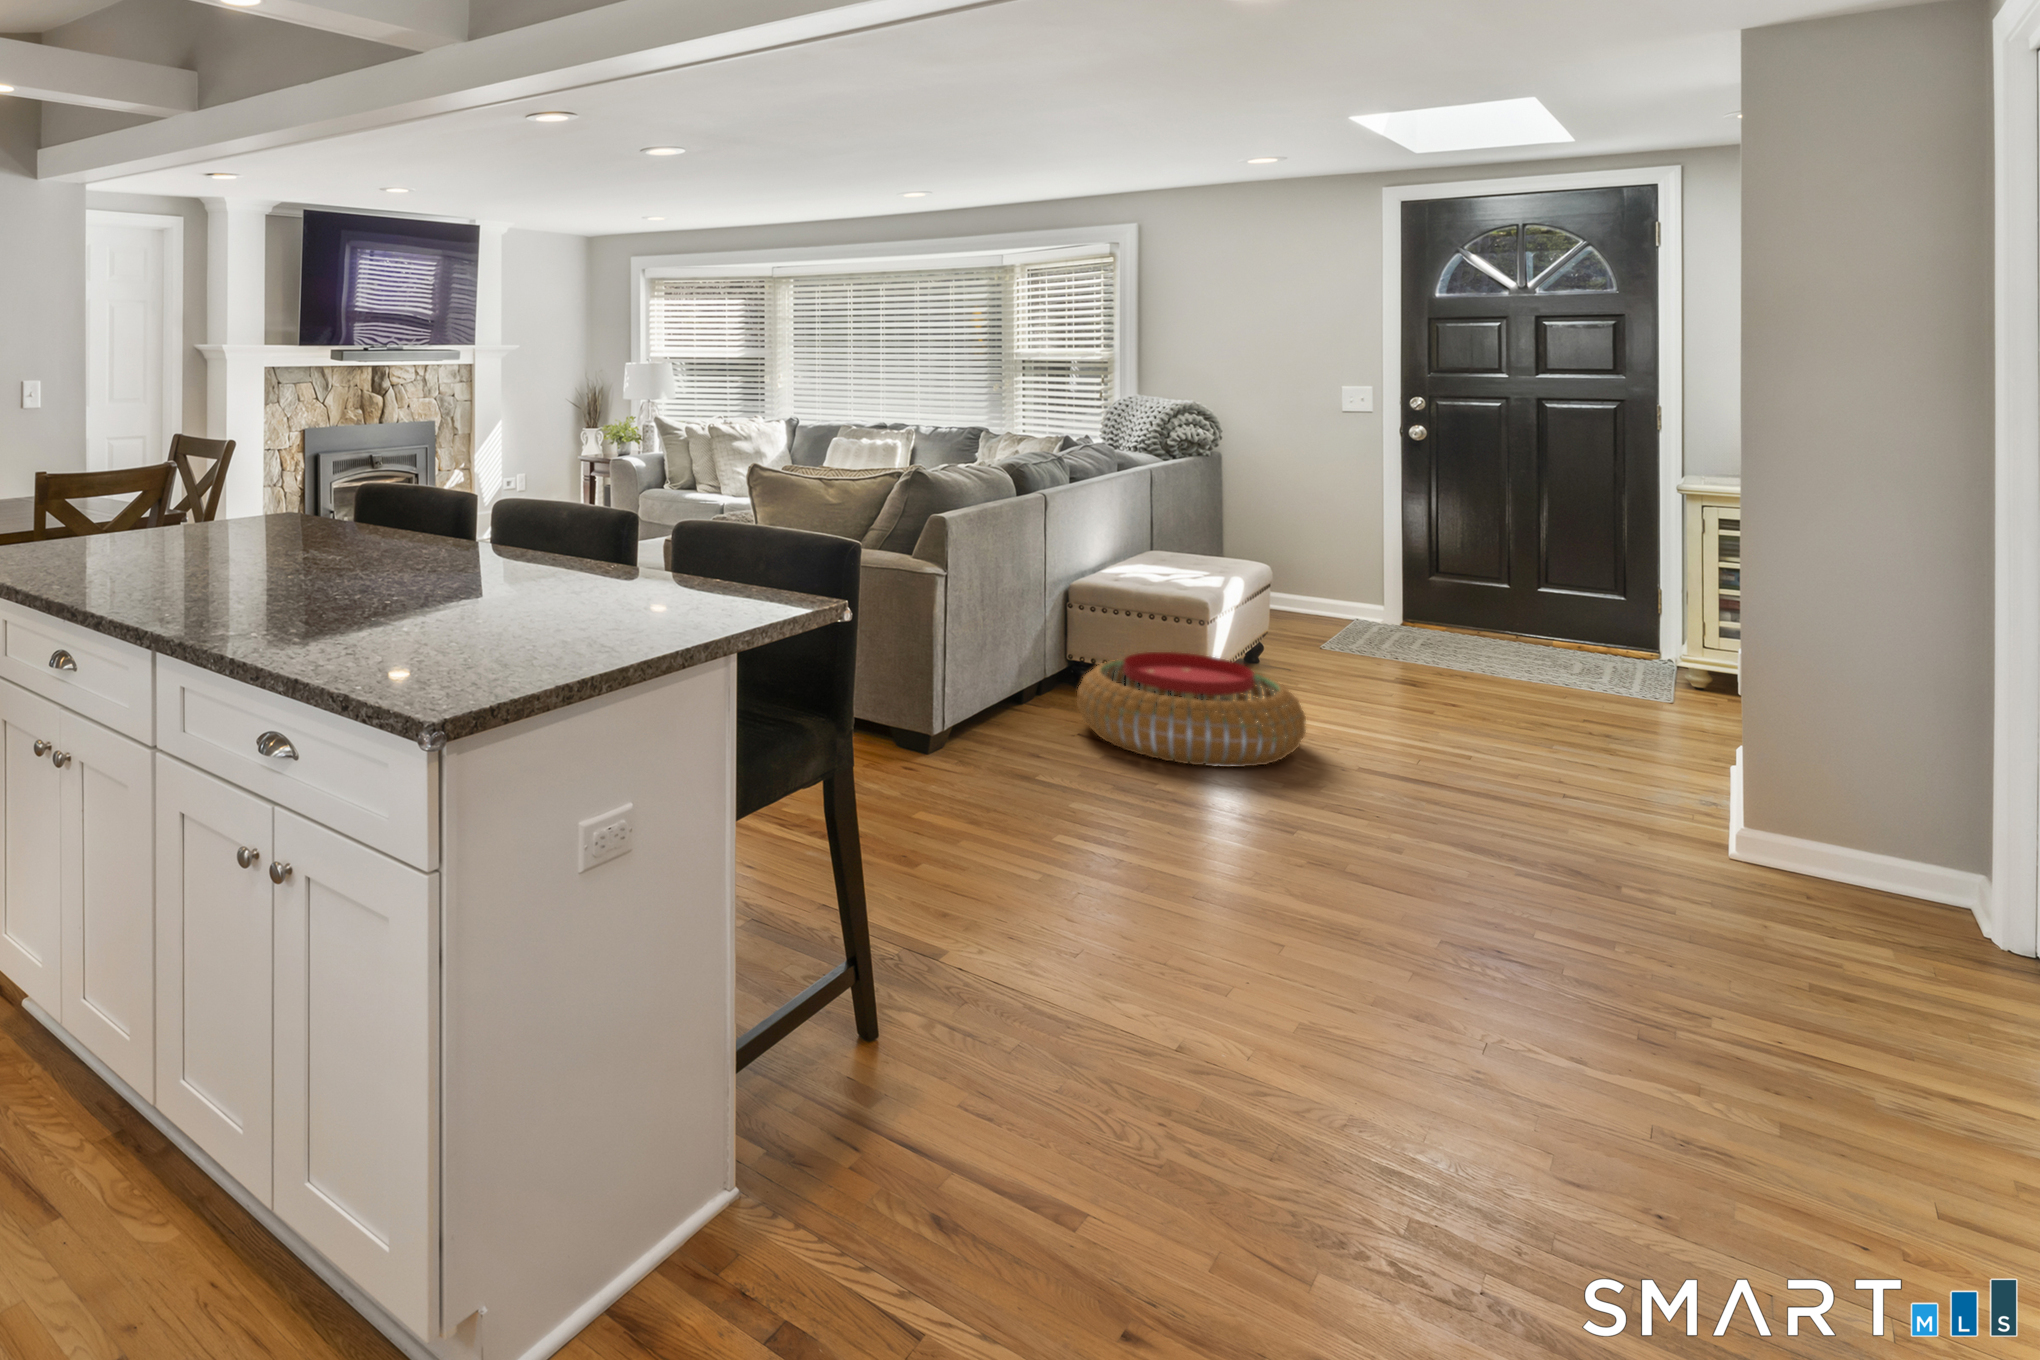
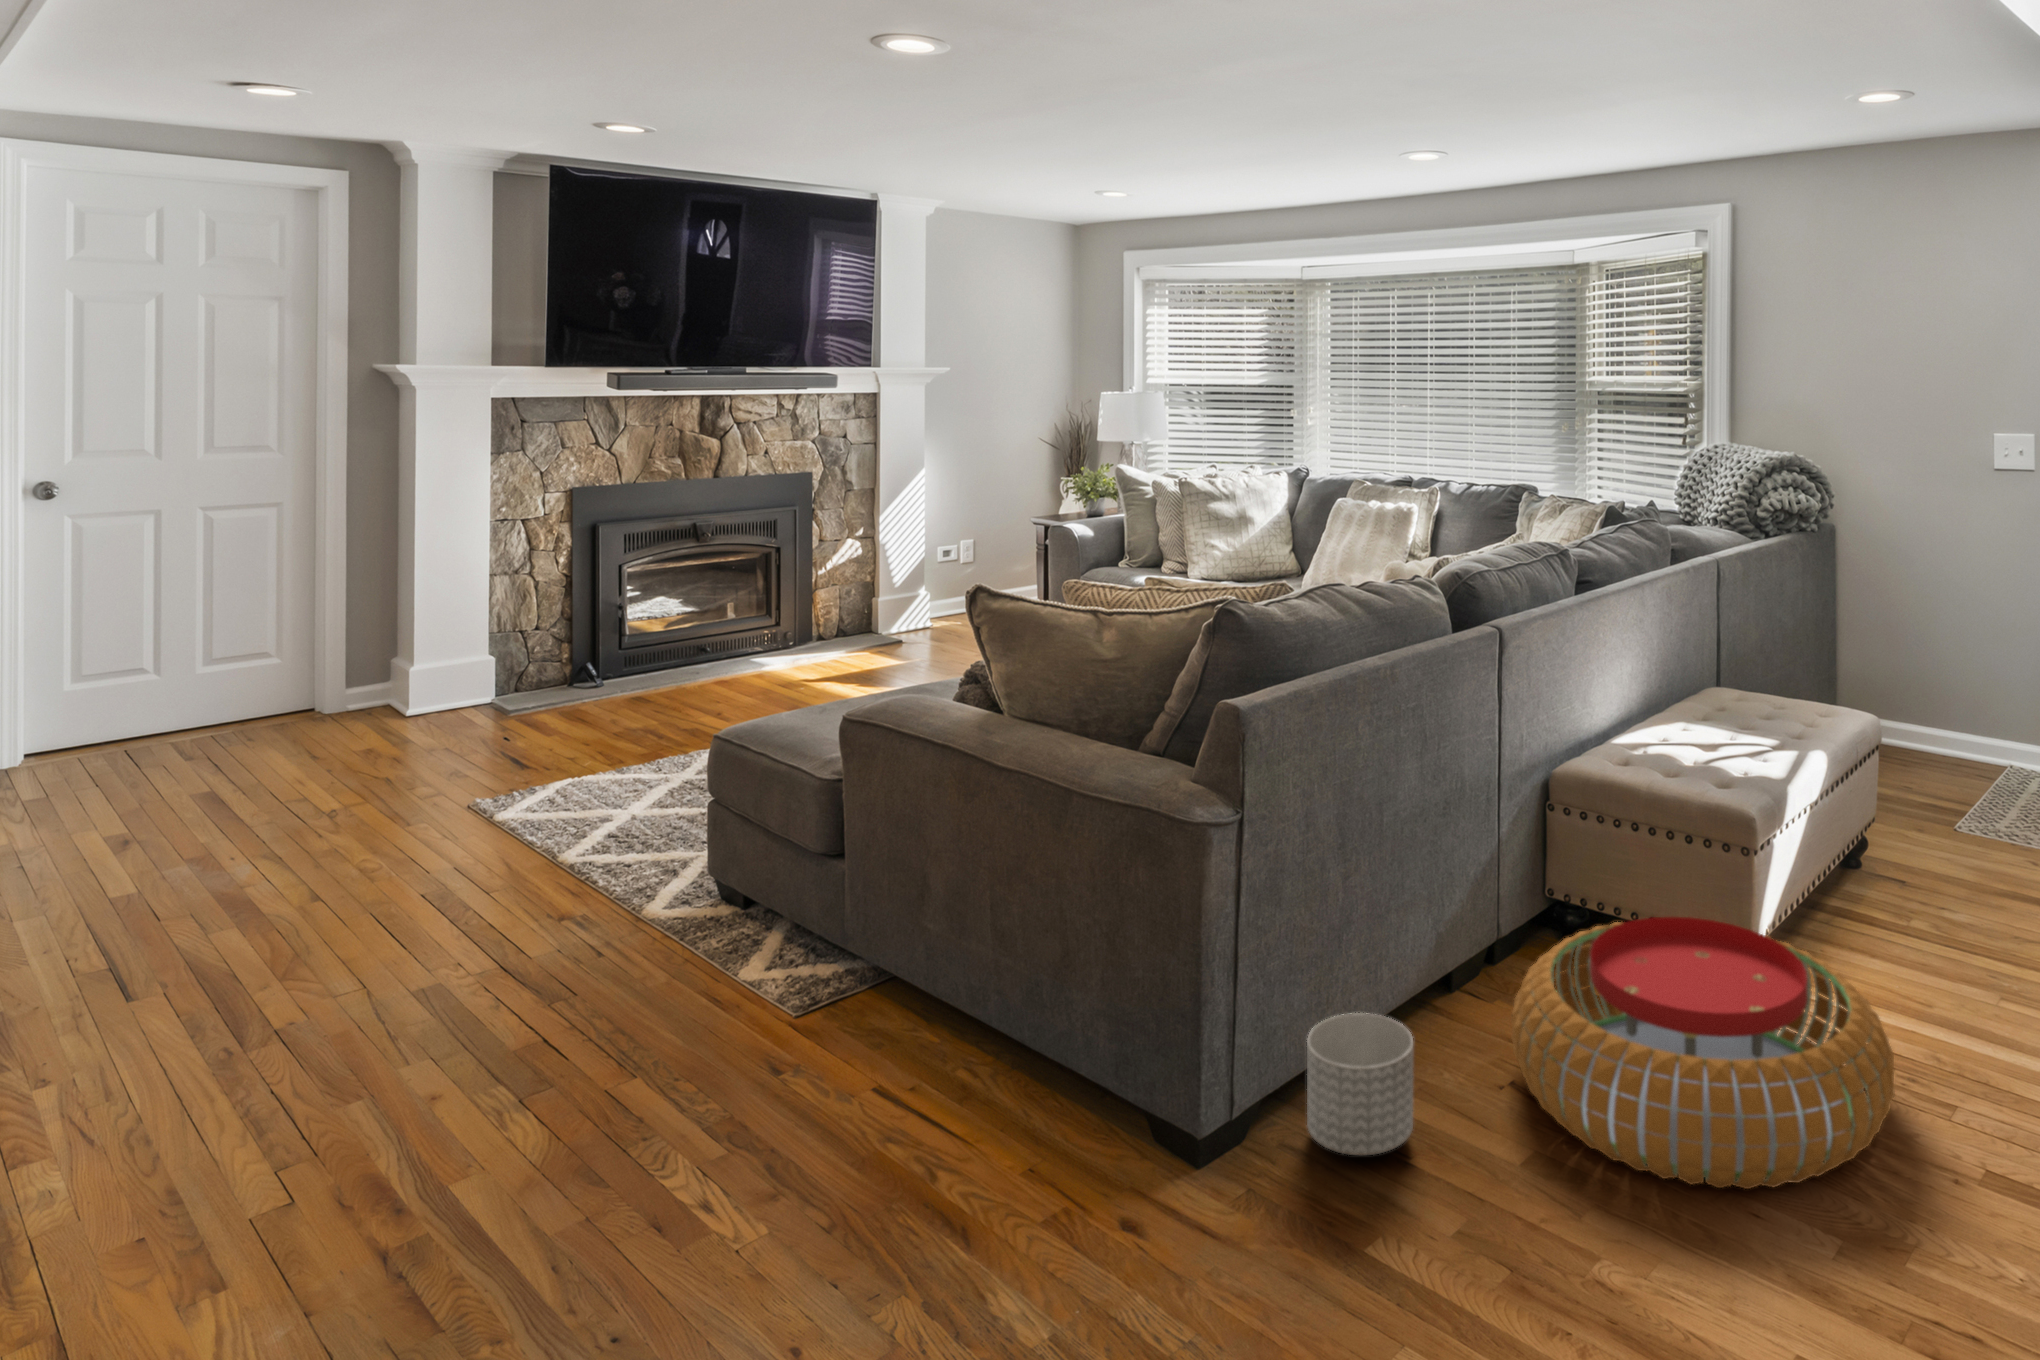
planter: none [978,687,1038,752] -> present [1307,1013,1413,1156]

